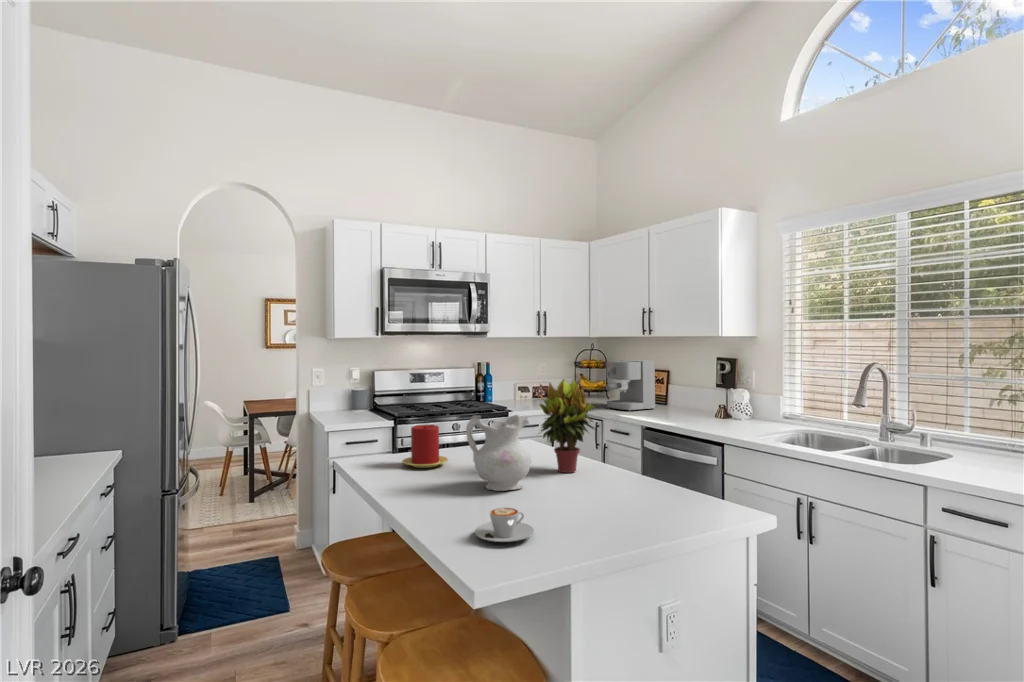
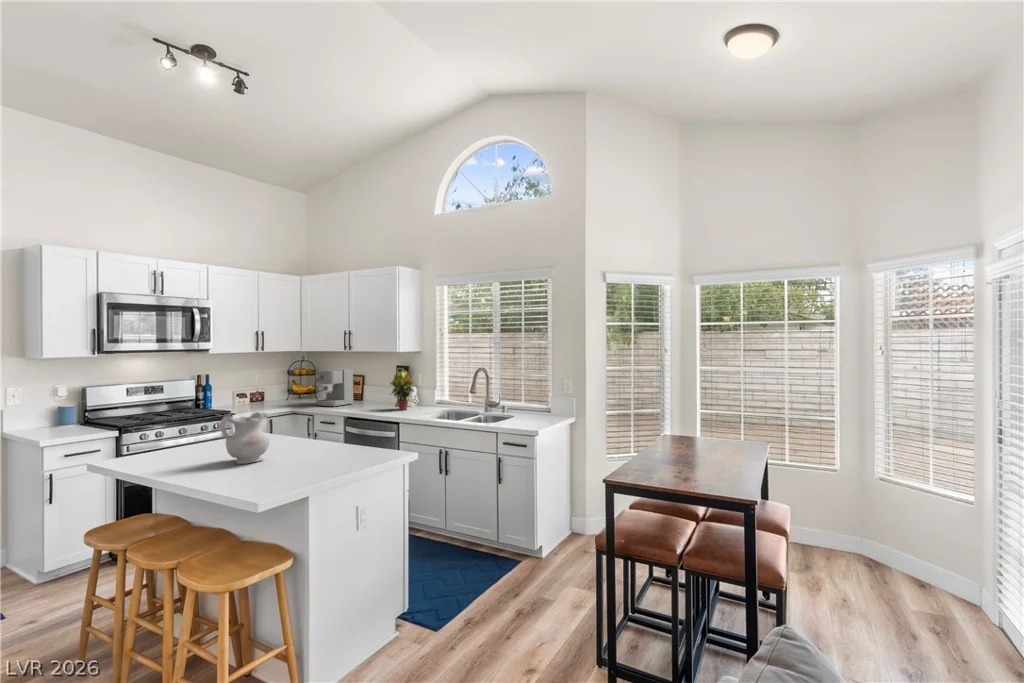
potted plant: present [540,379,596,473] -> present [390,371,414,410]
candle: present [402,425,448,468] -> none [155,426,197,459]
coffee cup: present [475,508,534,542] -> none [240,466,280,486]

